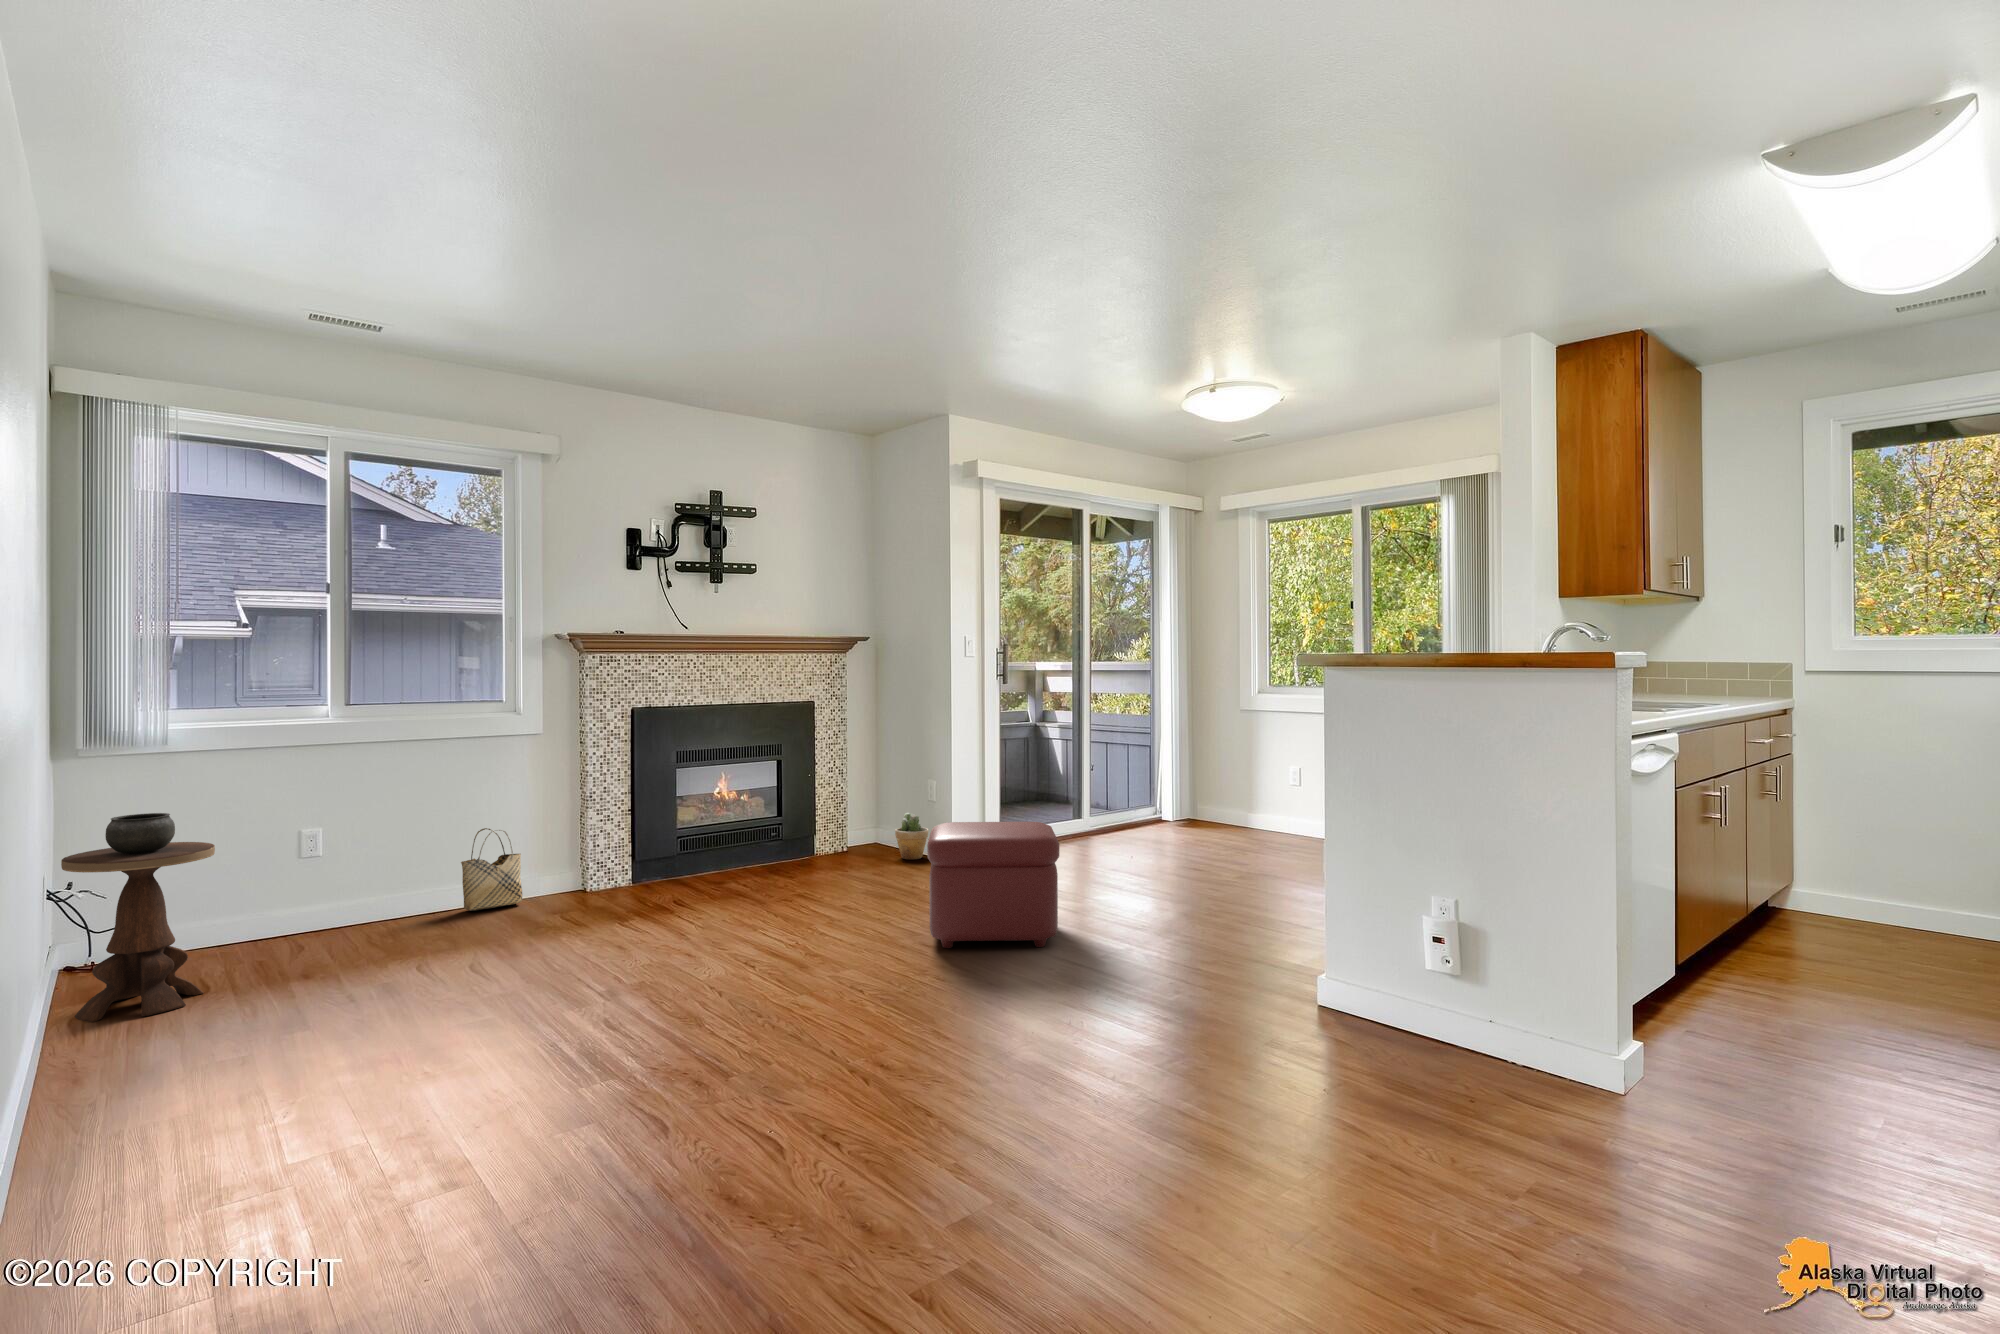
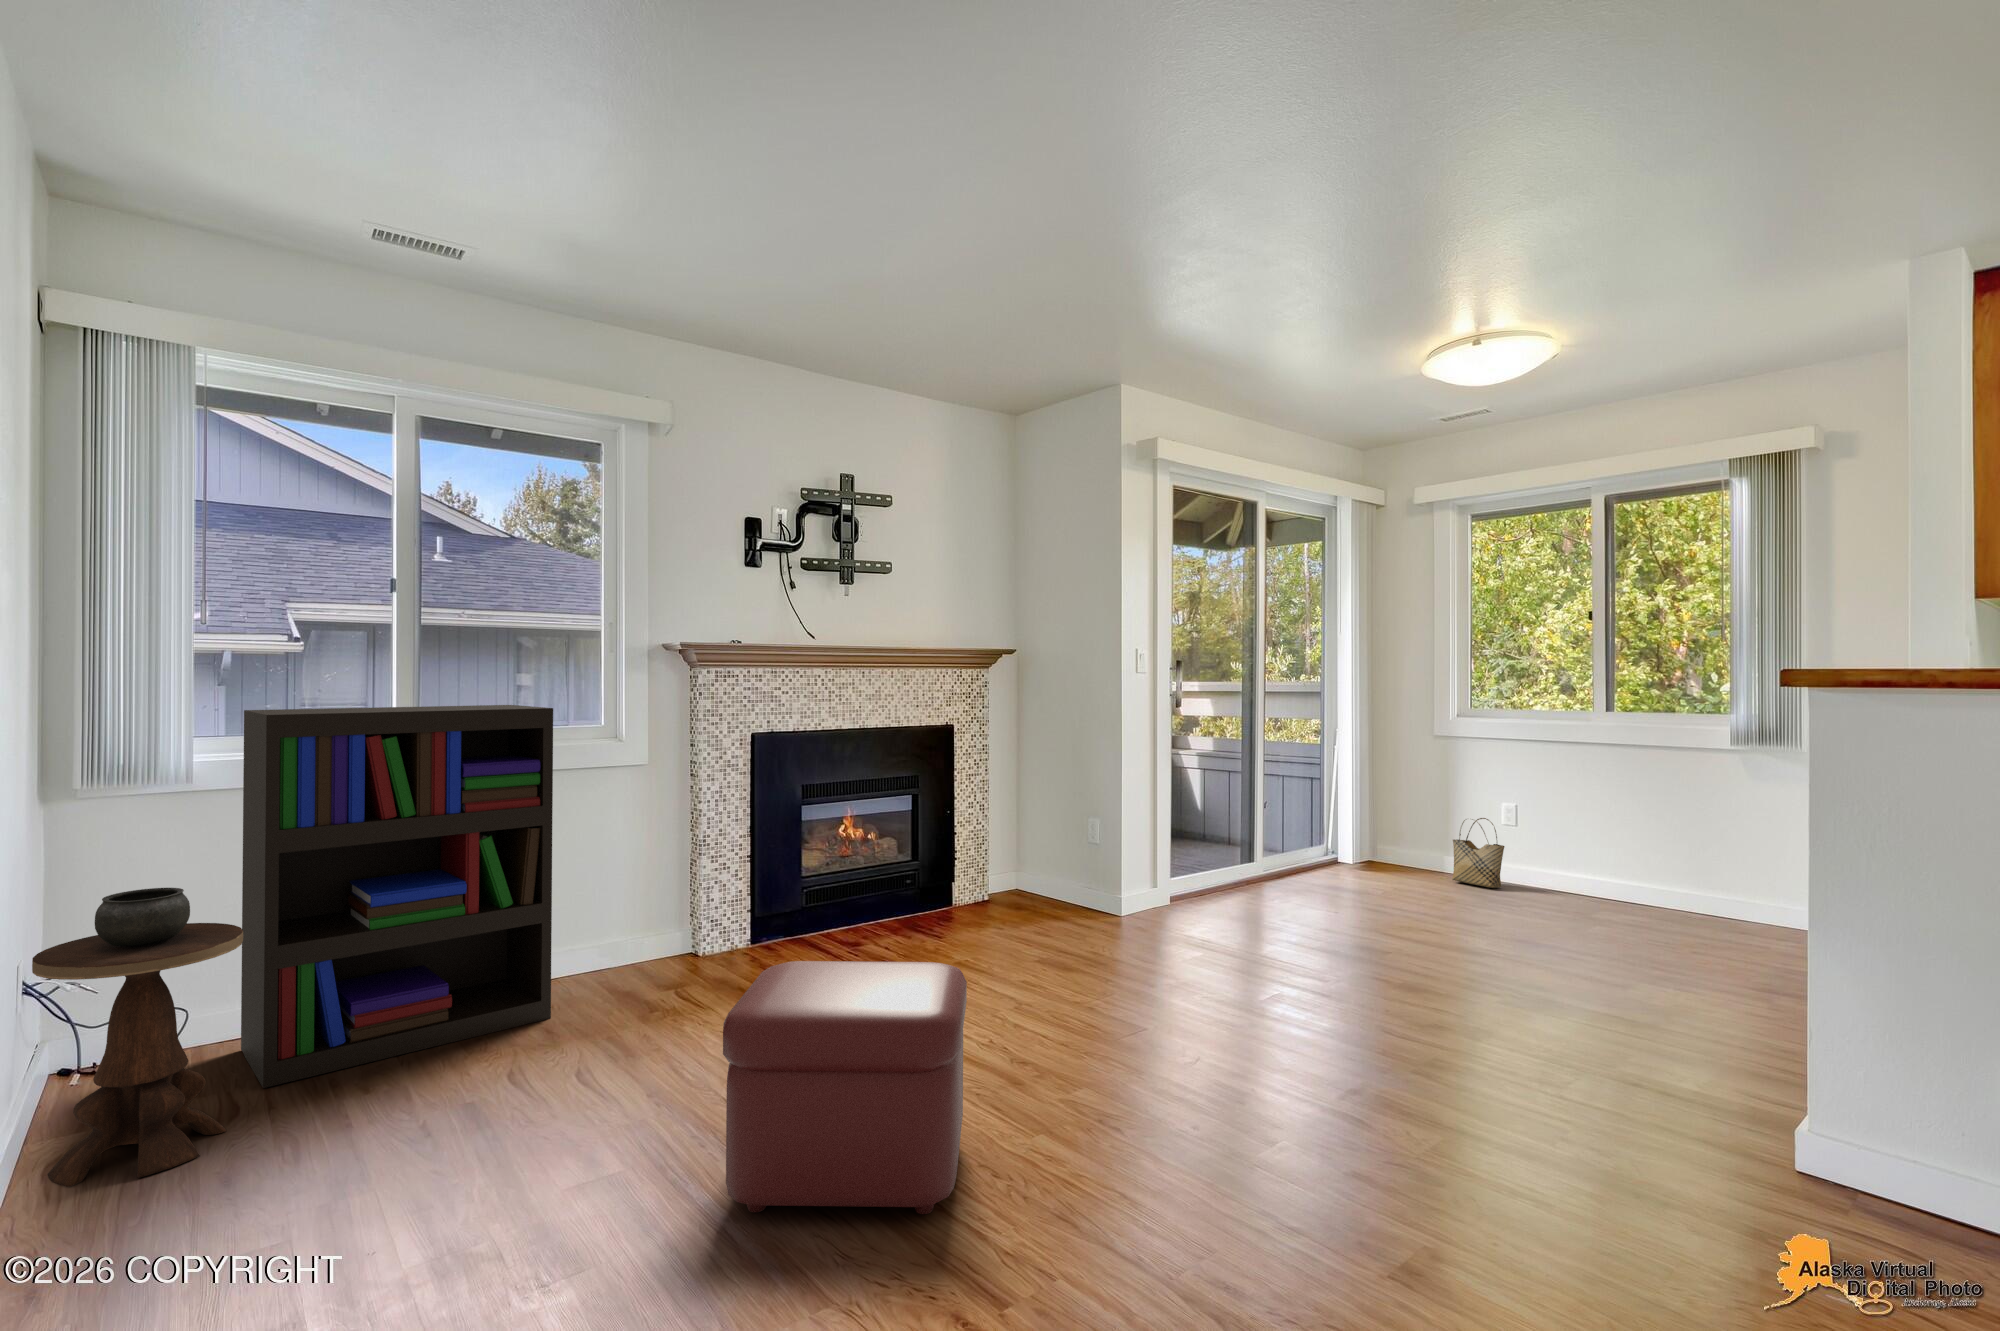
bookshelf: none [208,683,458,971] -> present [241,705,553,1088]
potted plant: present [895,813,928,859] -> none [1051,859,1091,916]
ottoman: present [927,822,1059,948] -> present [723,961,967,1214]
woven basket: present [461,828,522,911] -> present [1452,818,1504,888]

